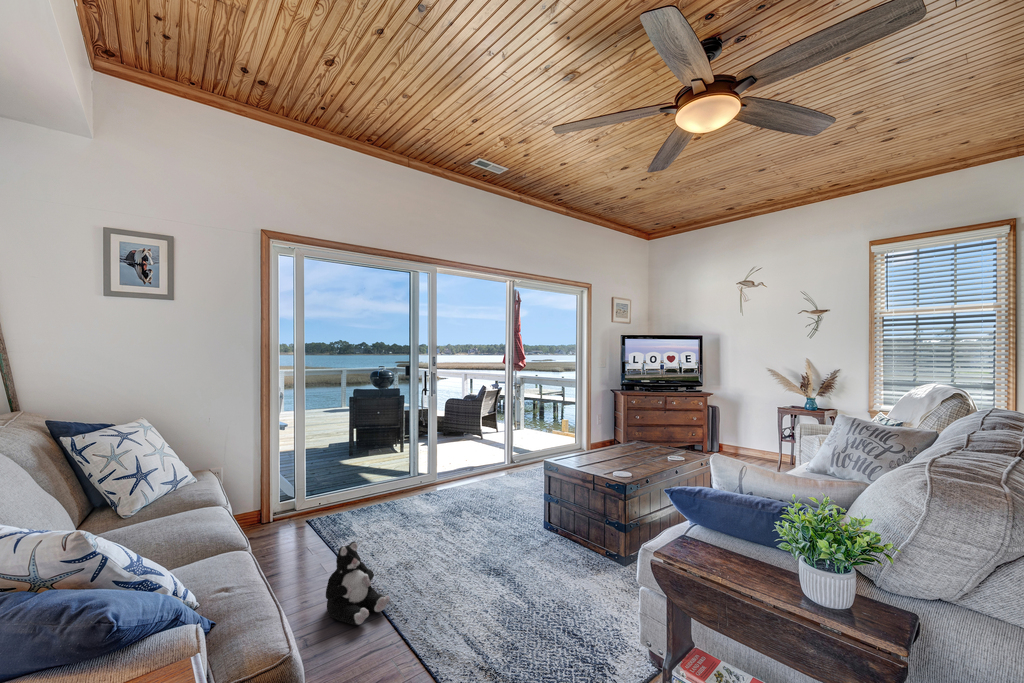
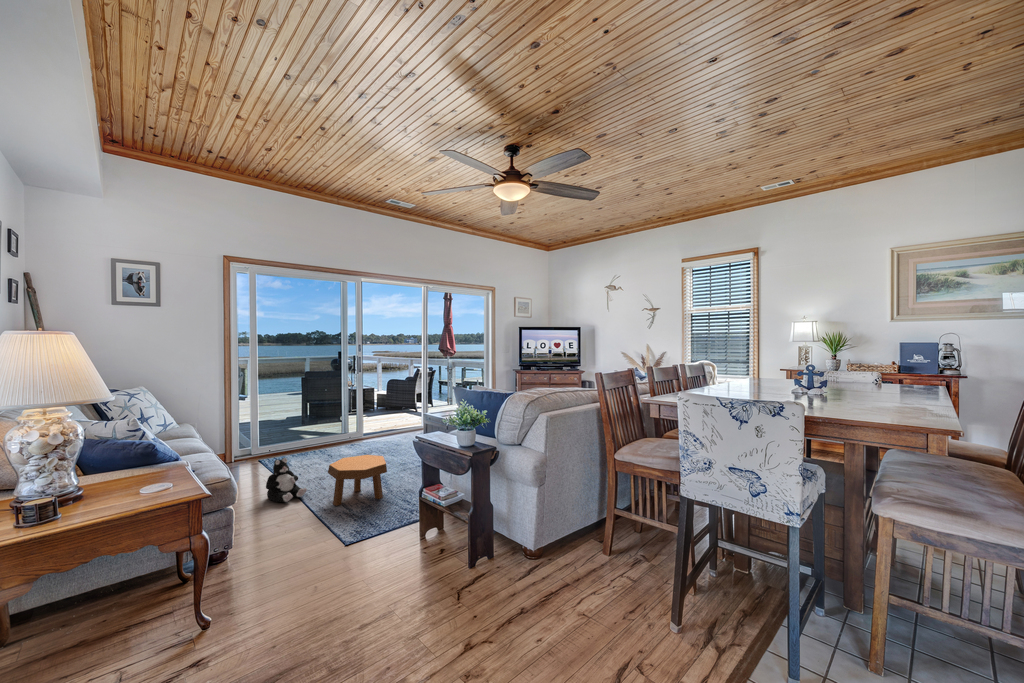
footstool: none [426,535,525,639] -> present [328,455,387,506]

